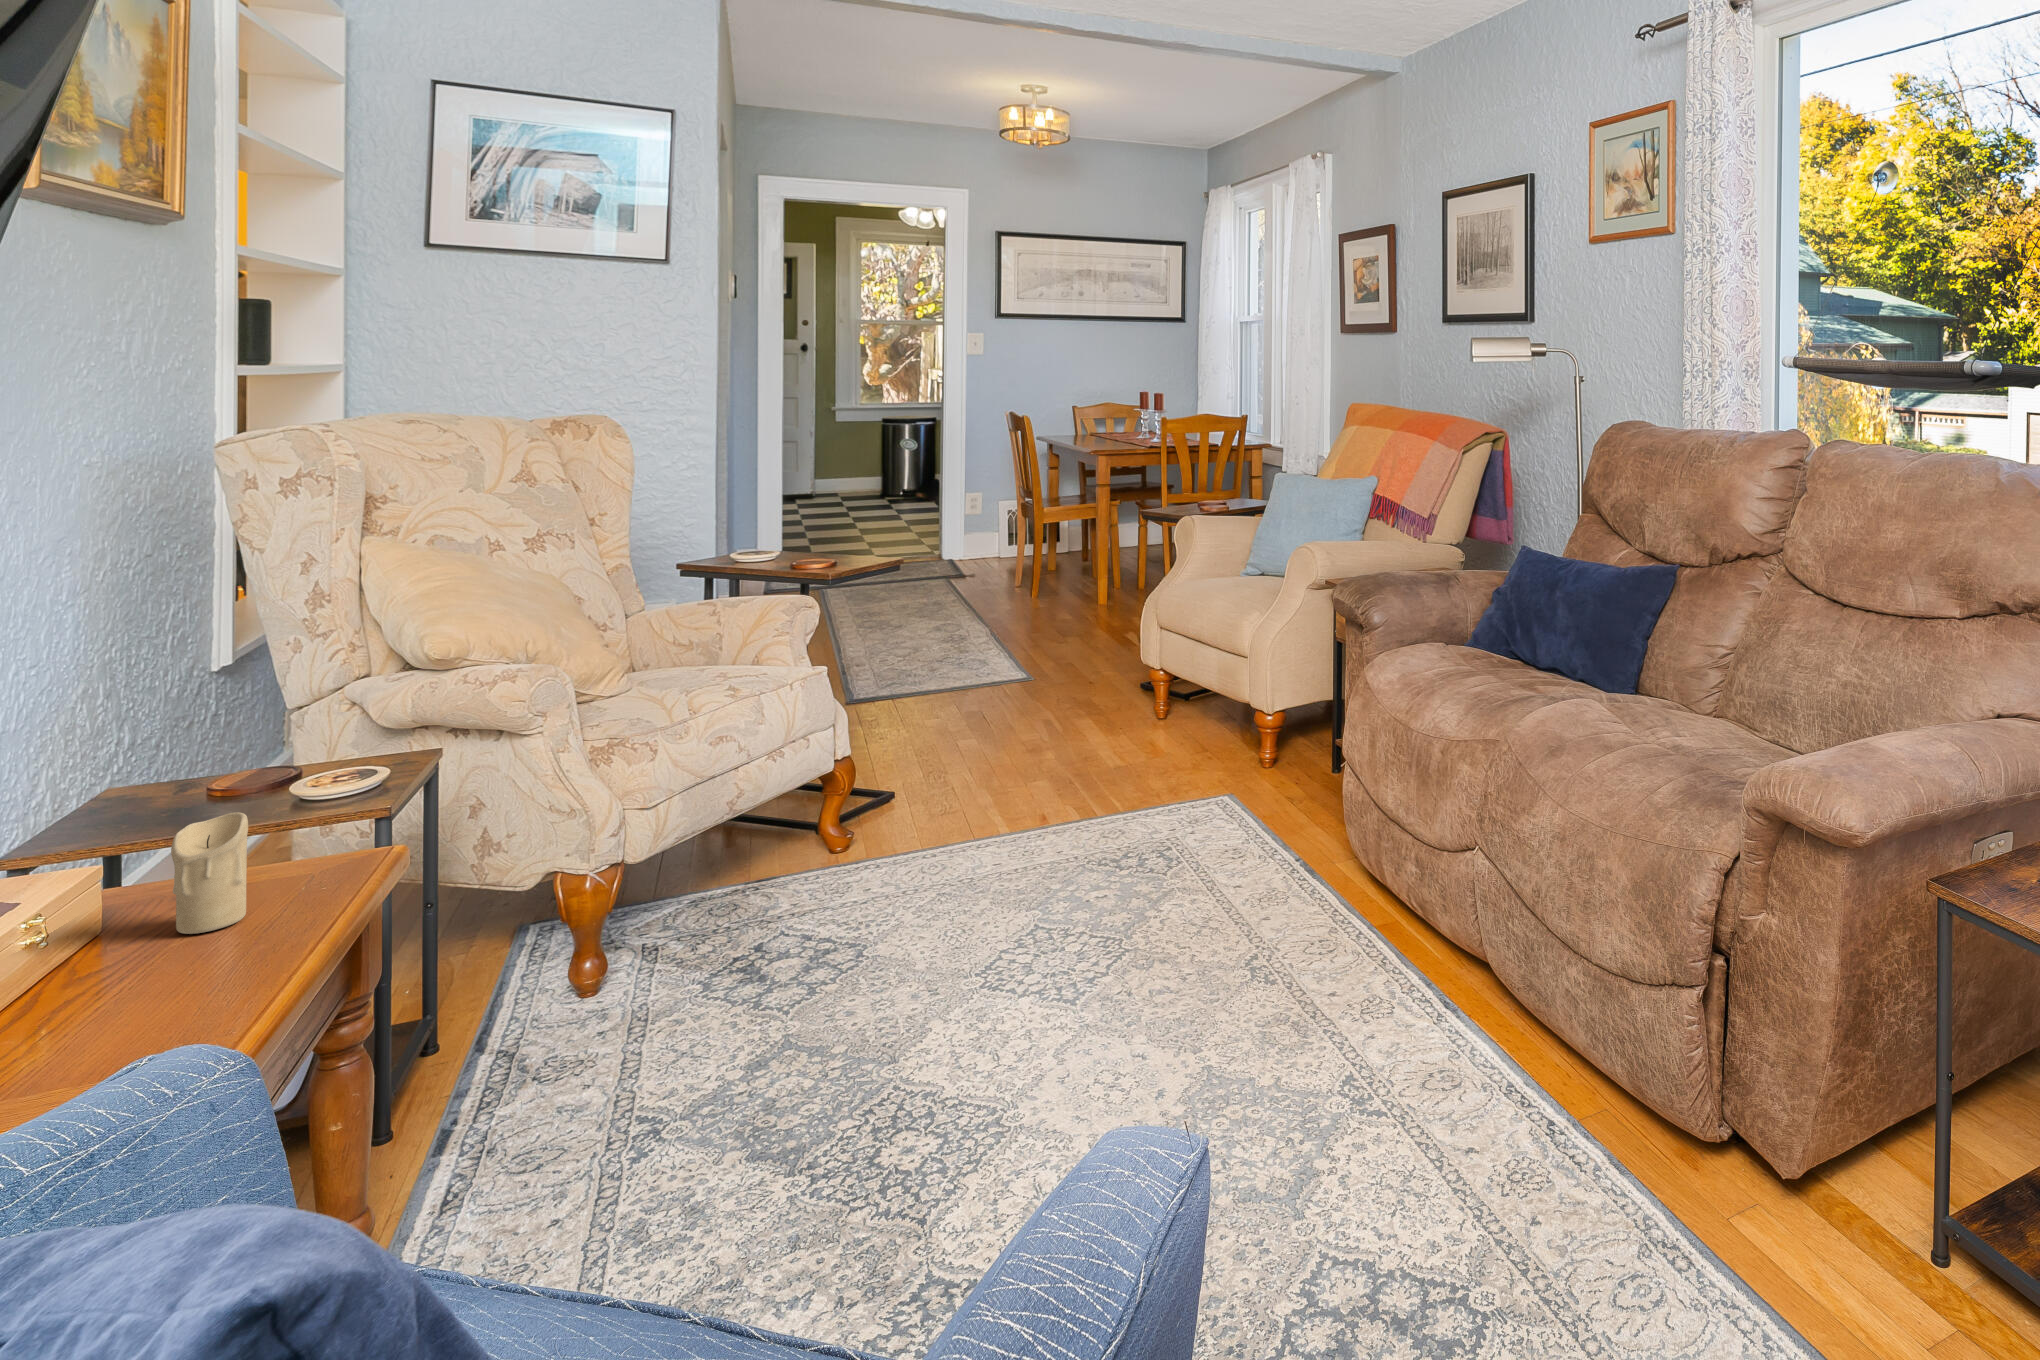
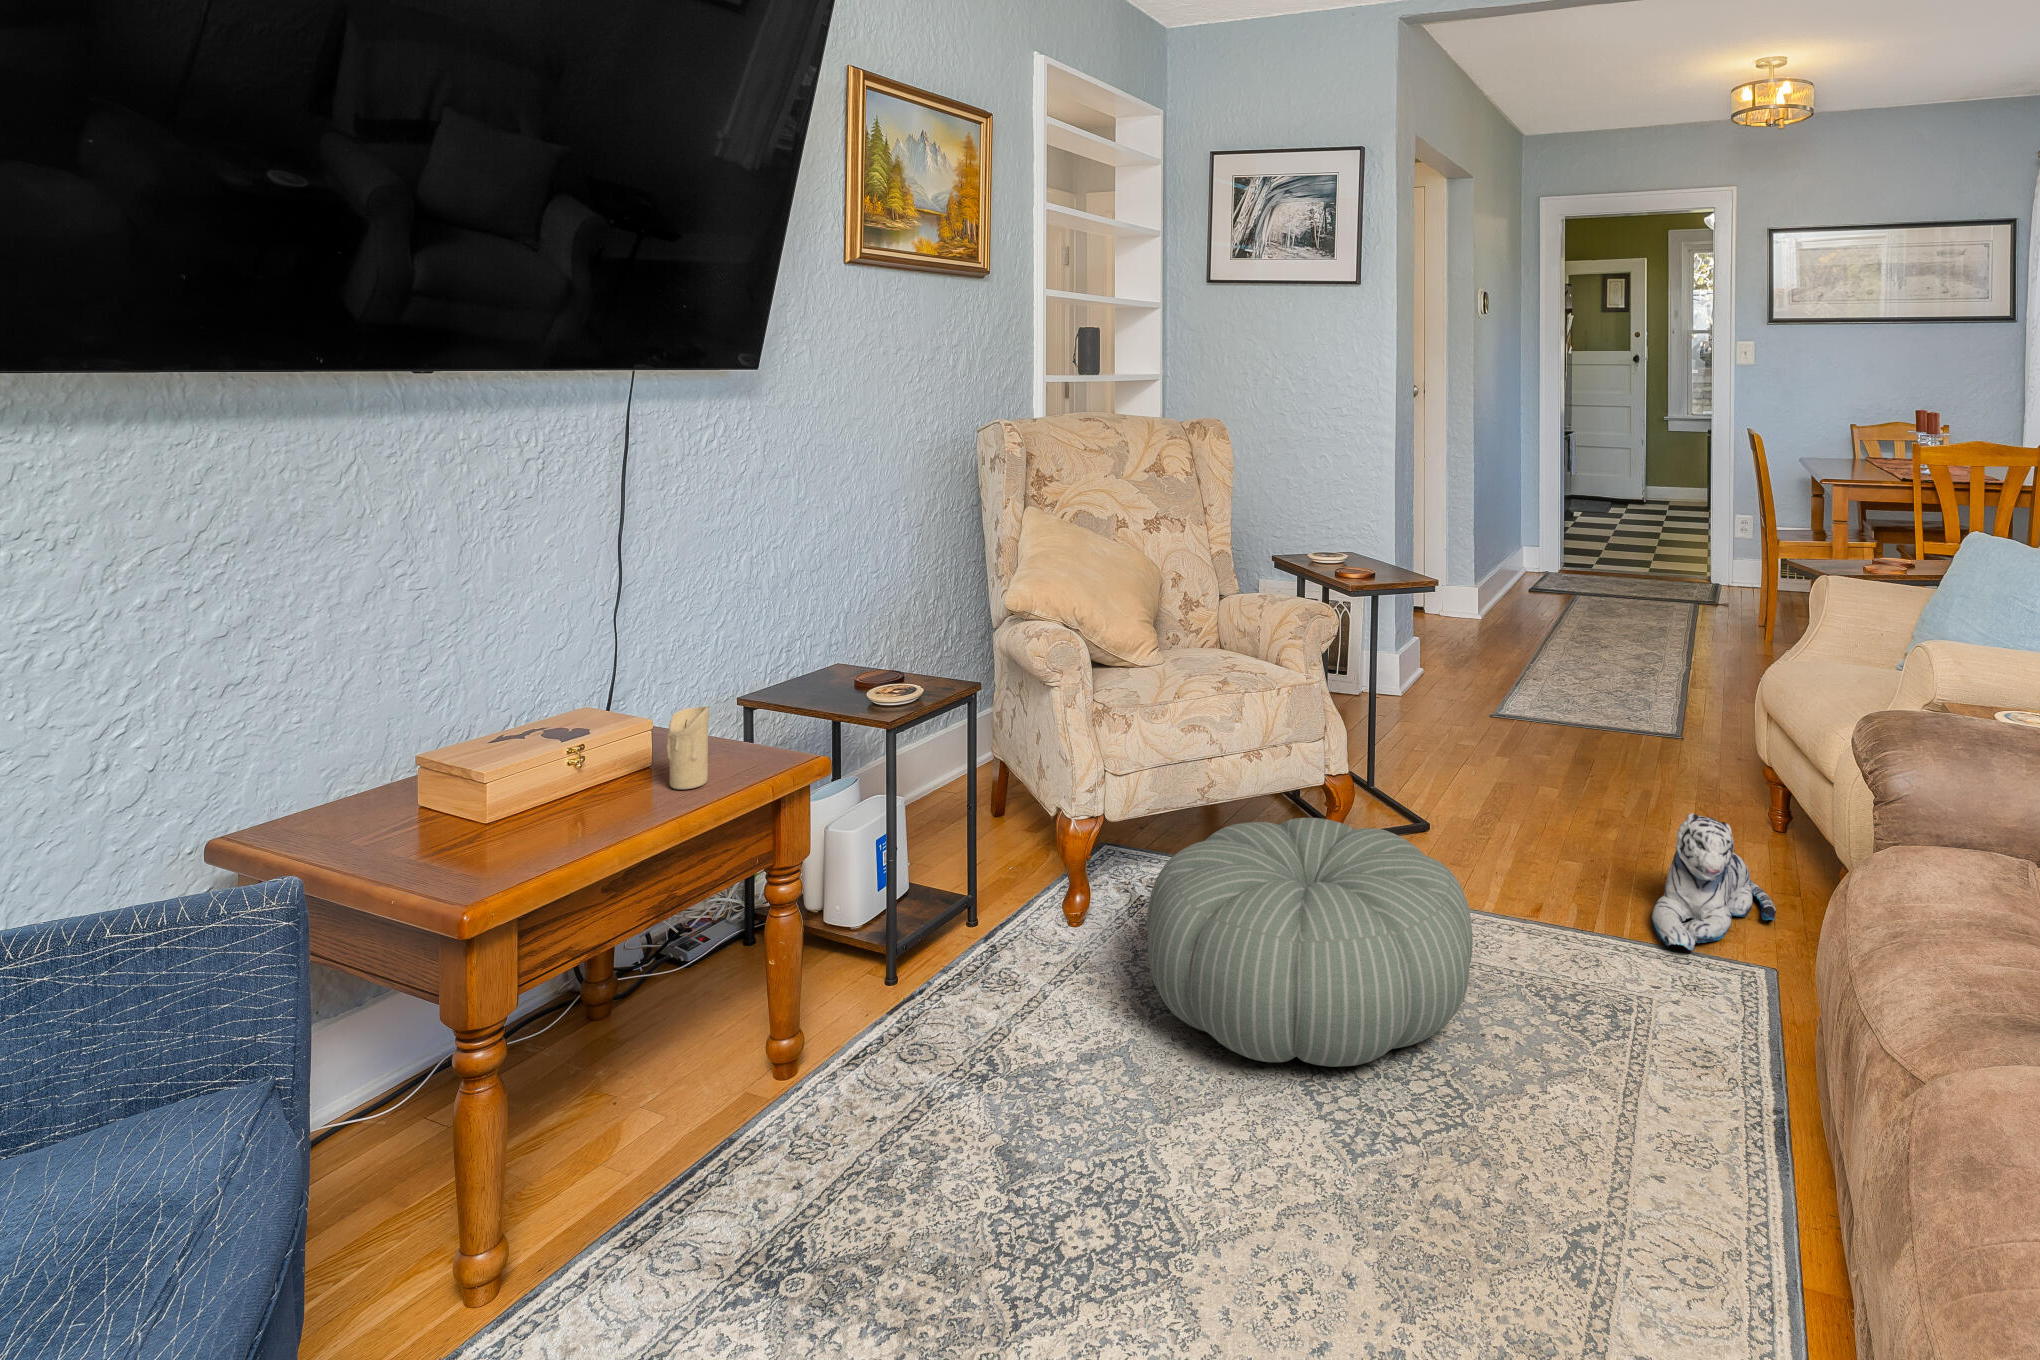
plush toy: none [1123,705,1207,808] -> present [1652,813,1776,951]
pouf: none [740,778,1082,997] -> present [1147,818,1473,1067]

